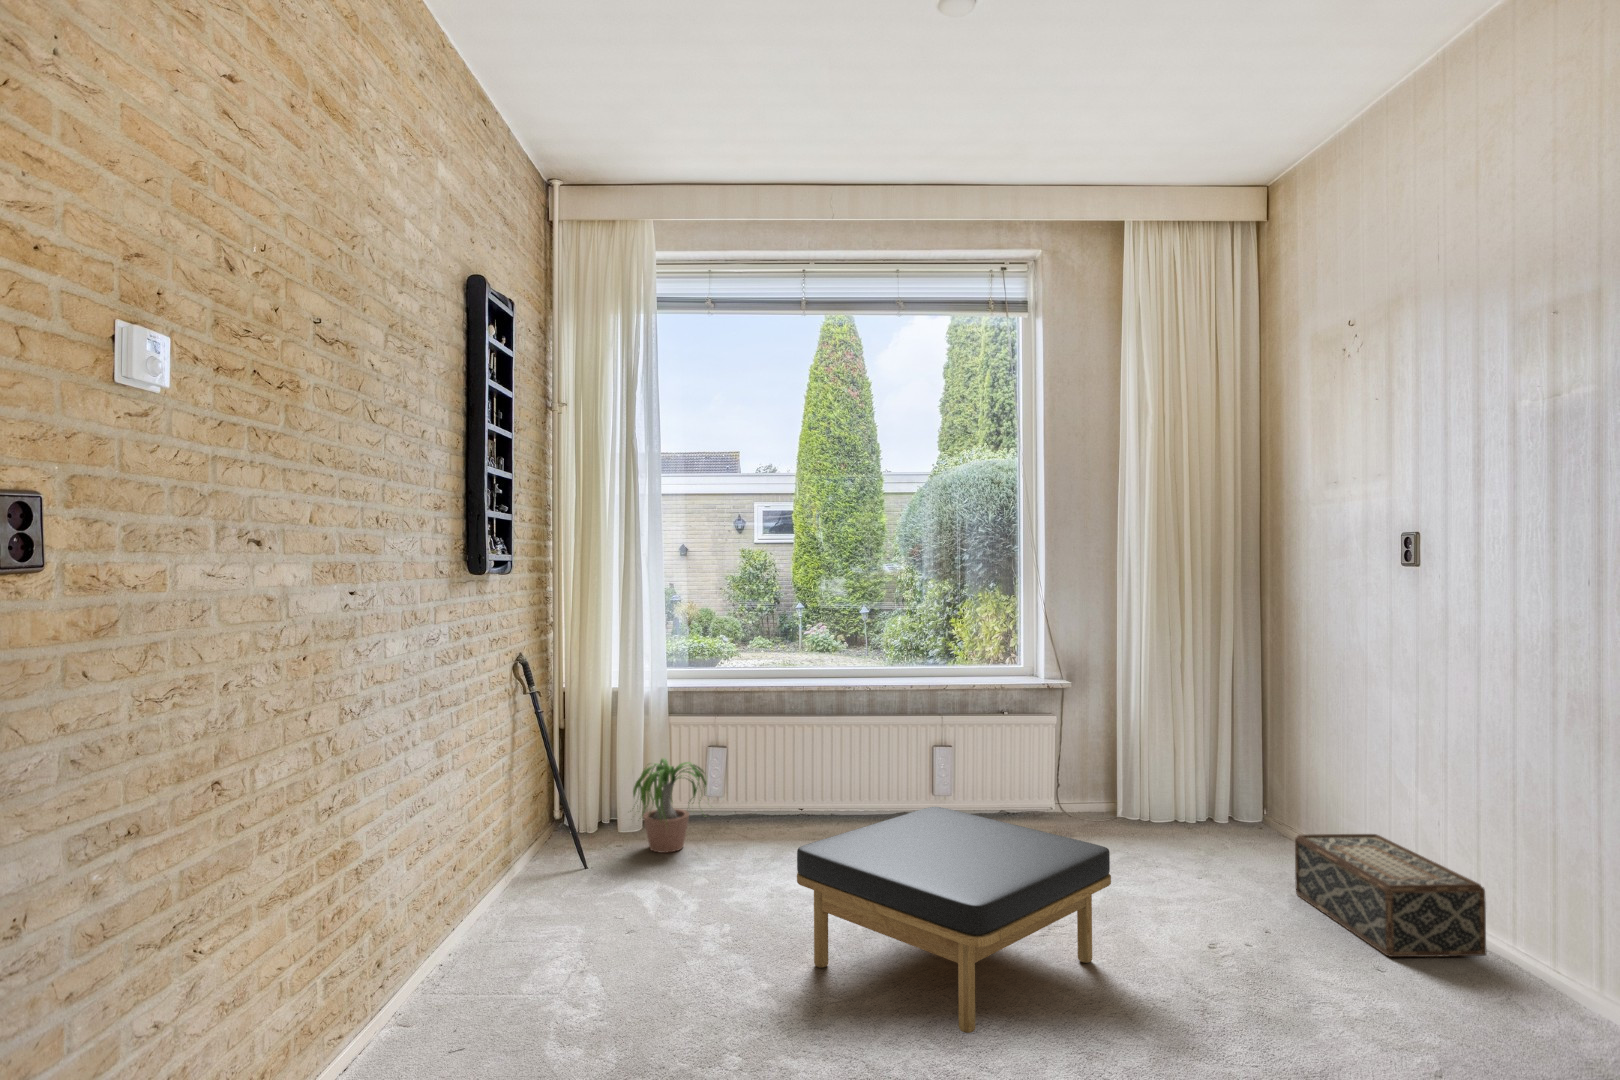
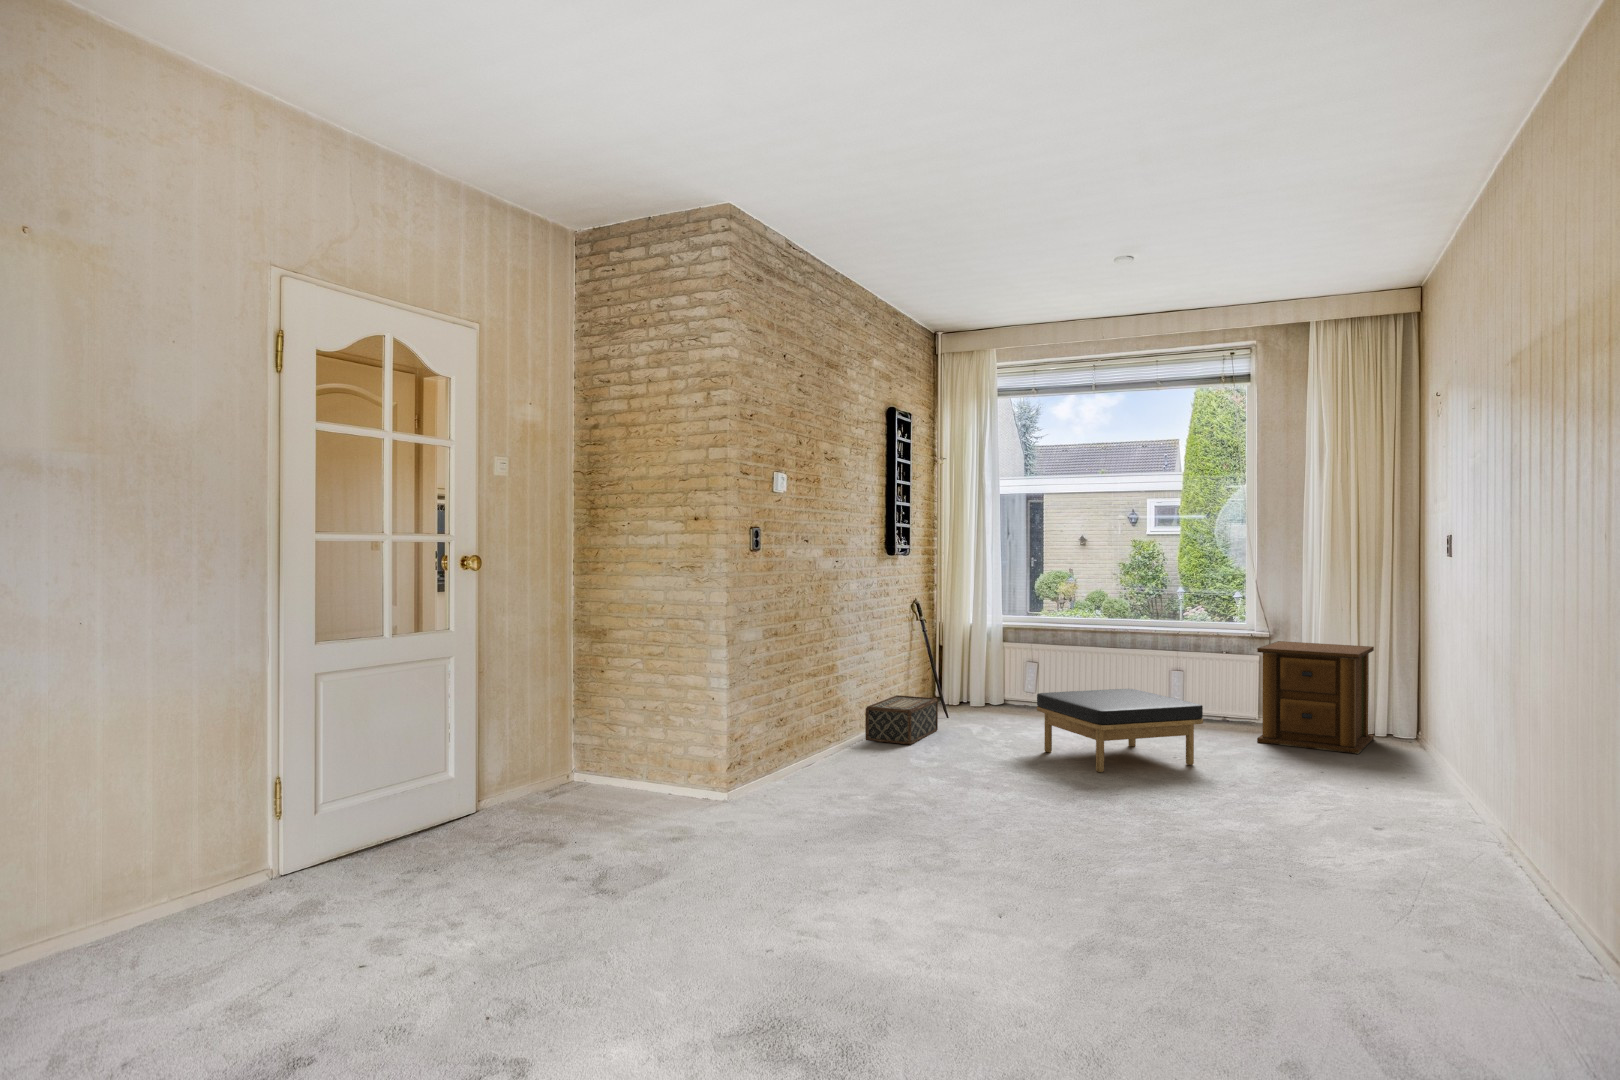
side table: none [1088,693,1258,874] -> present [1257,641,1374,754]
potted plant: present [633,759,707,853] -> none [970,664,1030,715]
woven basket: present [1295,834,1486,957] -> present [865,695,938,744]

